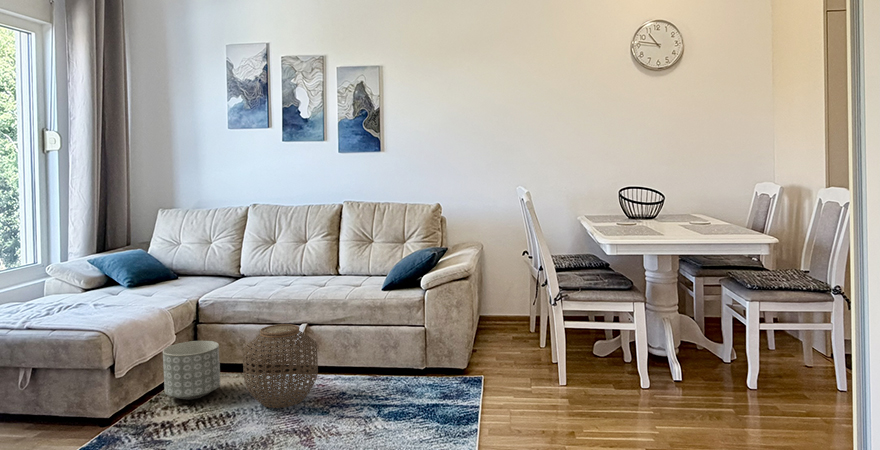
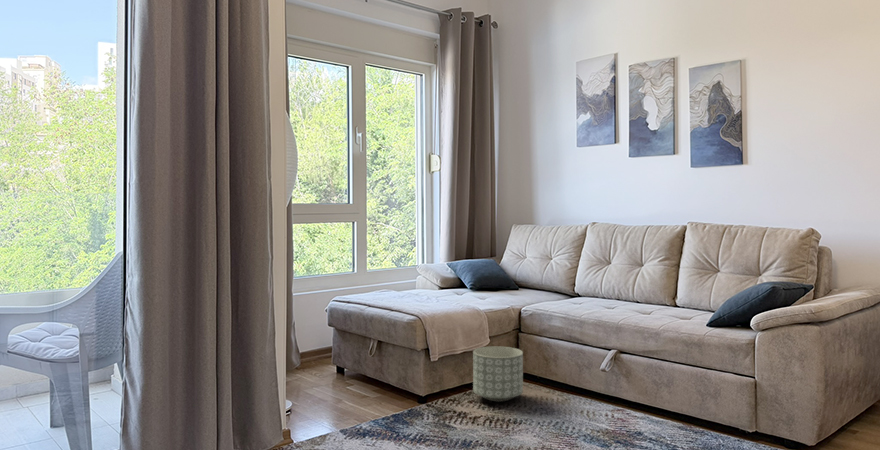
woven basket: present [243,324,318,408] -> none [535,342,612,430]

